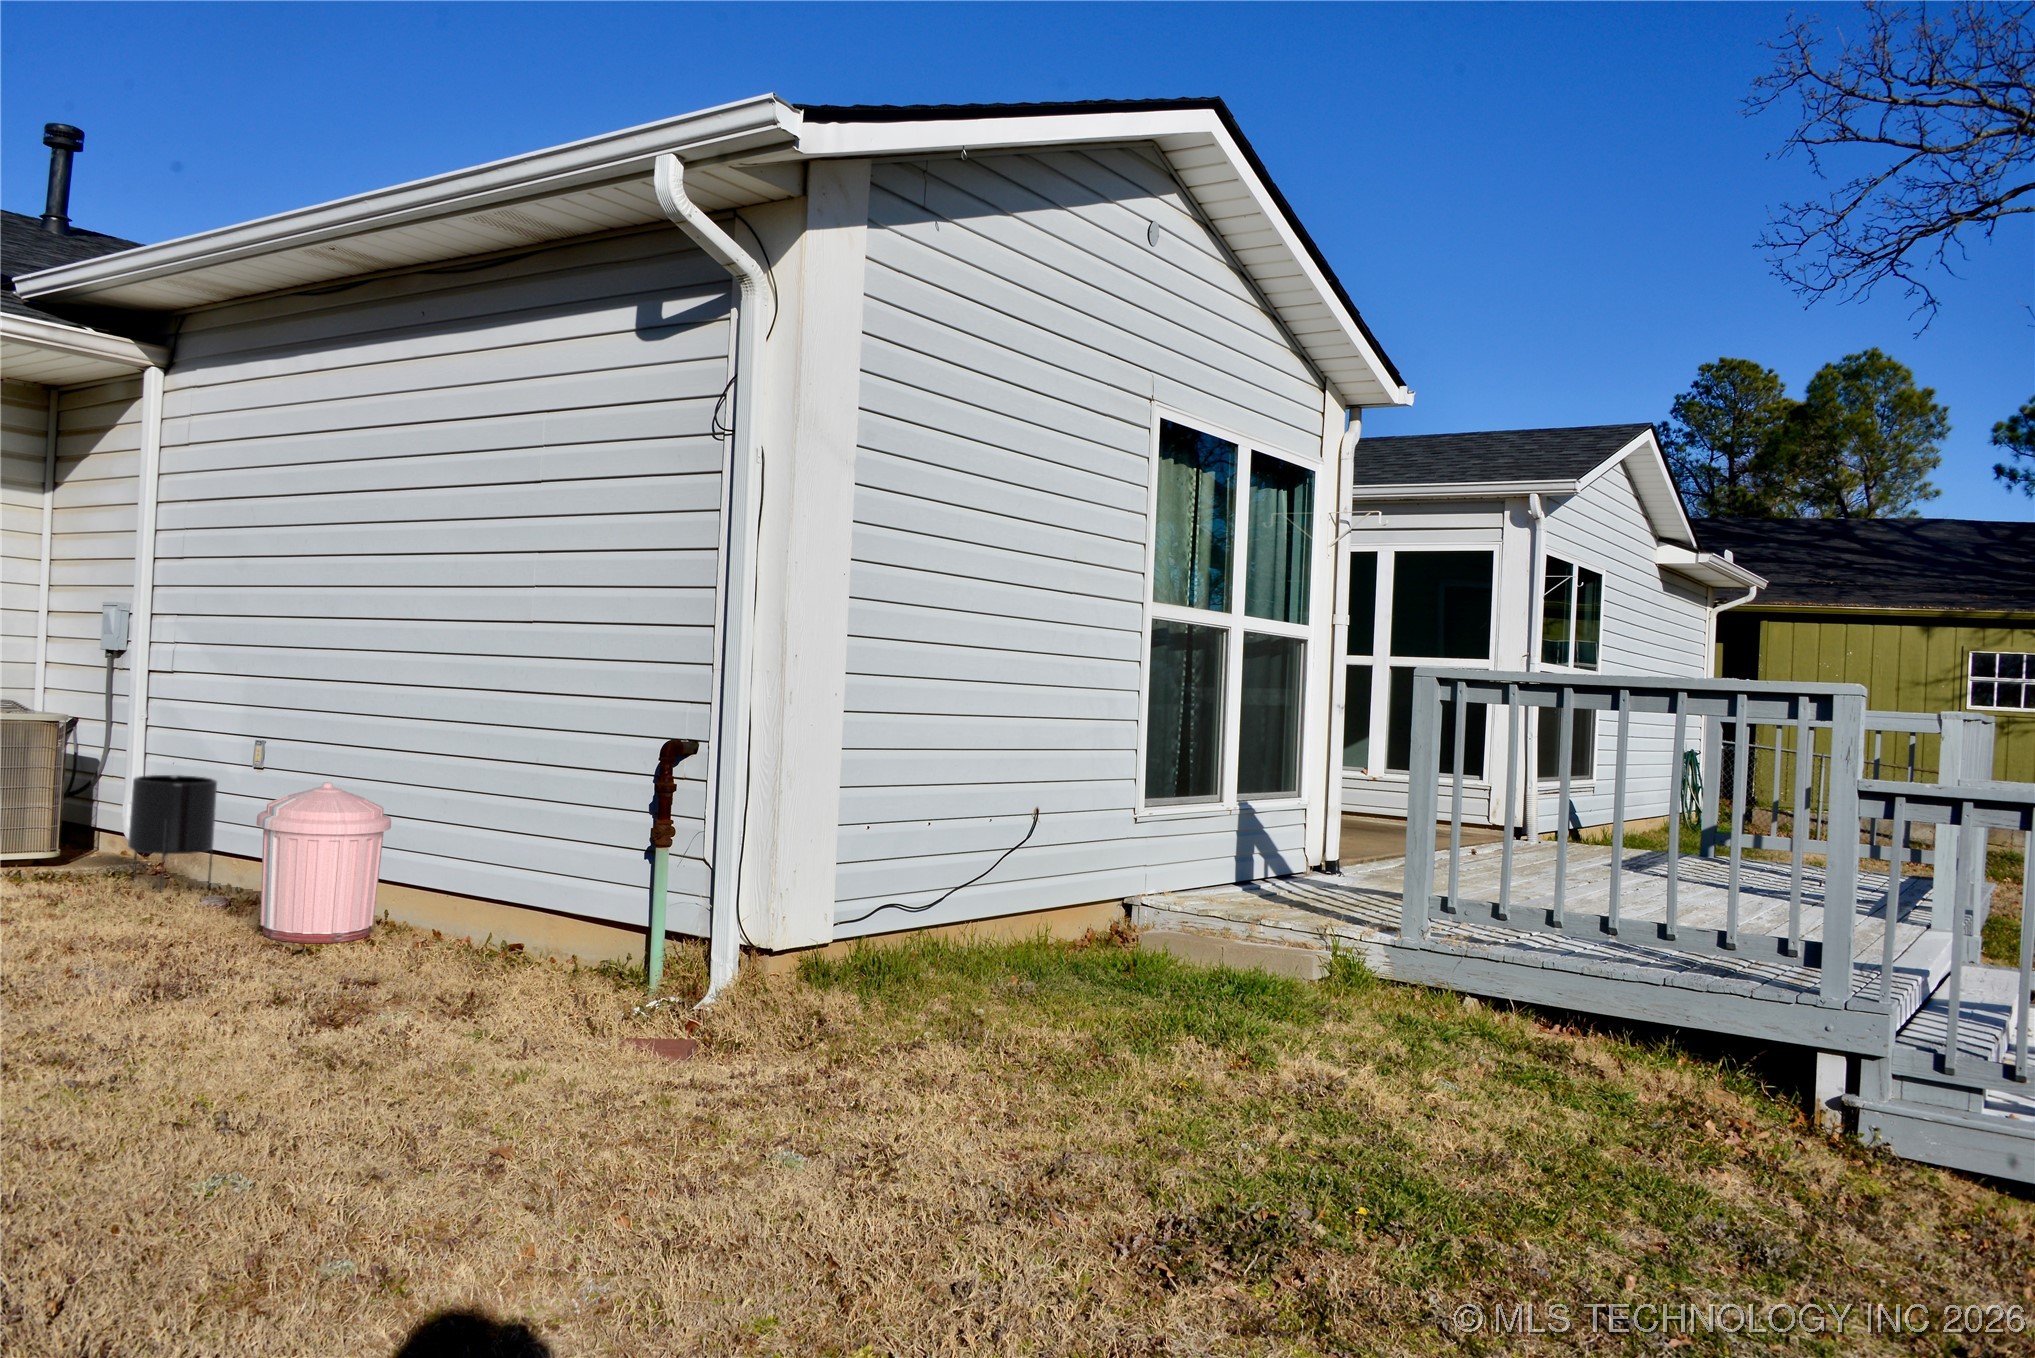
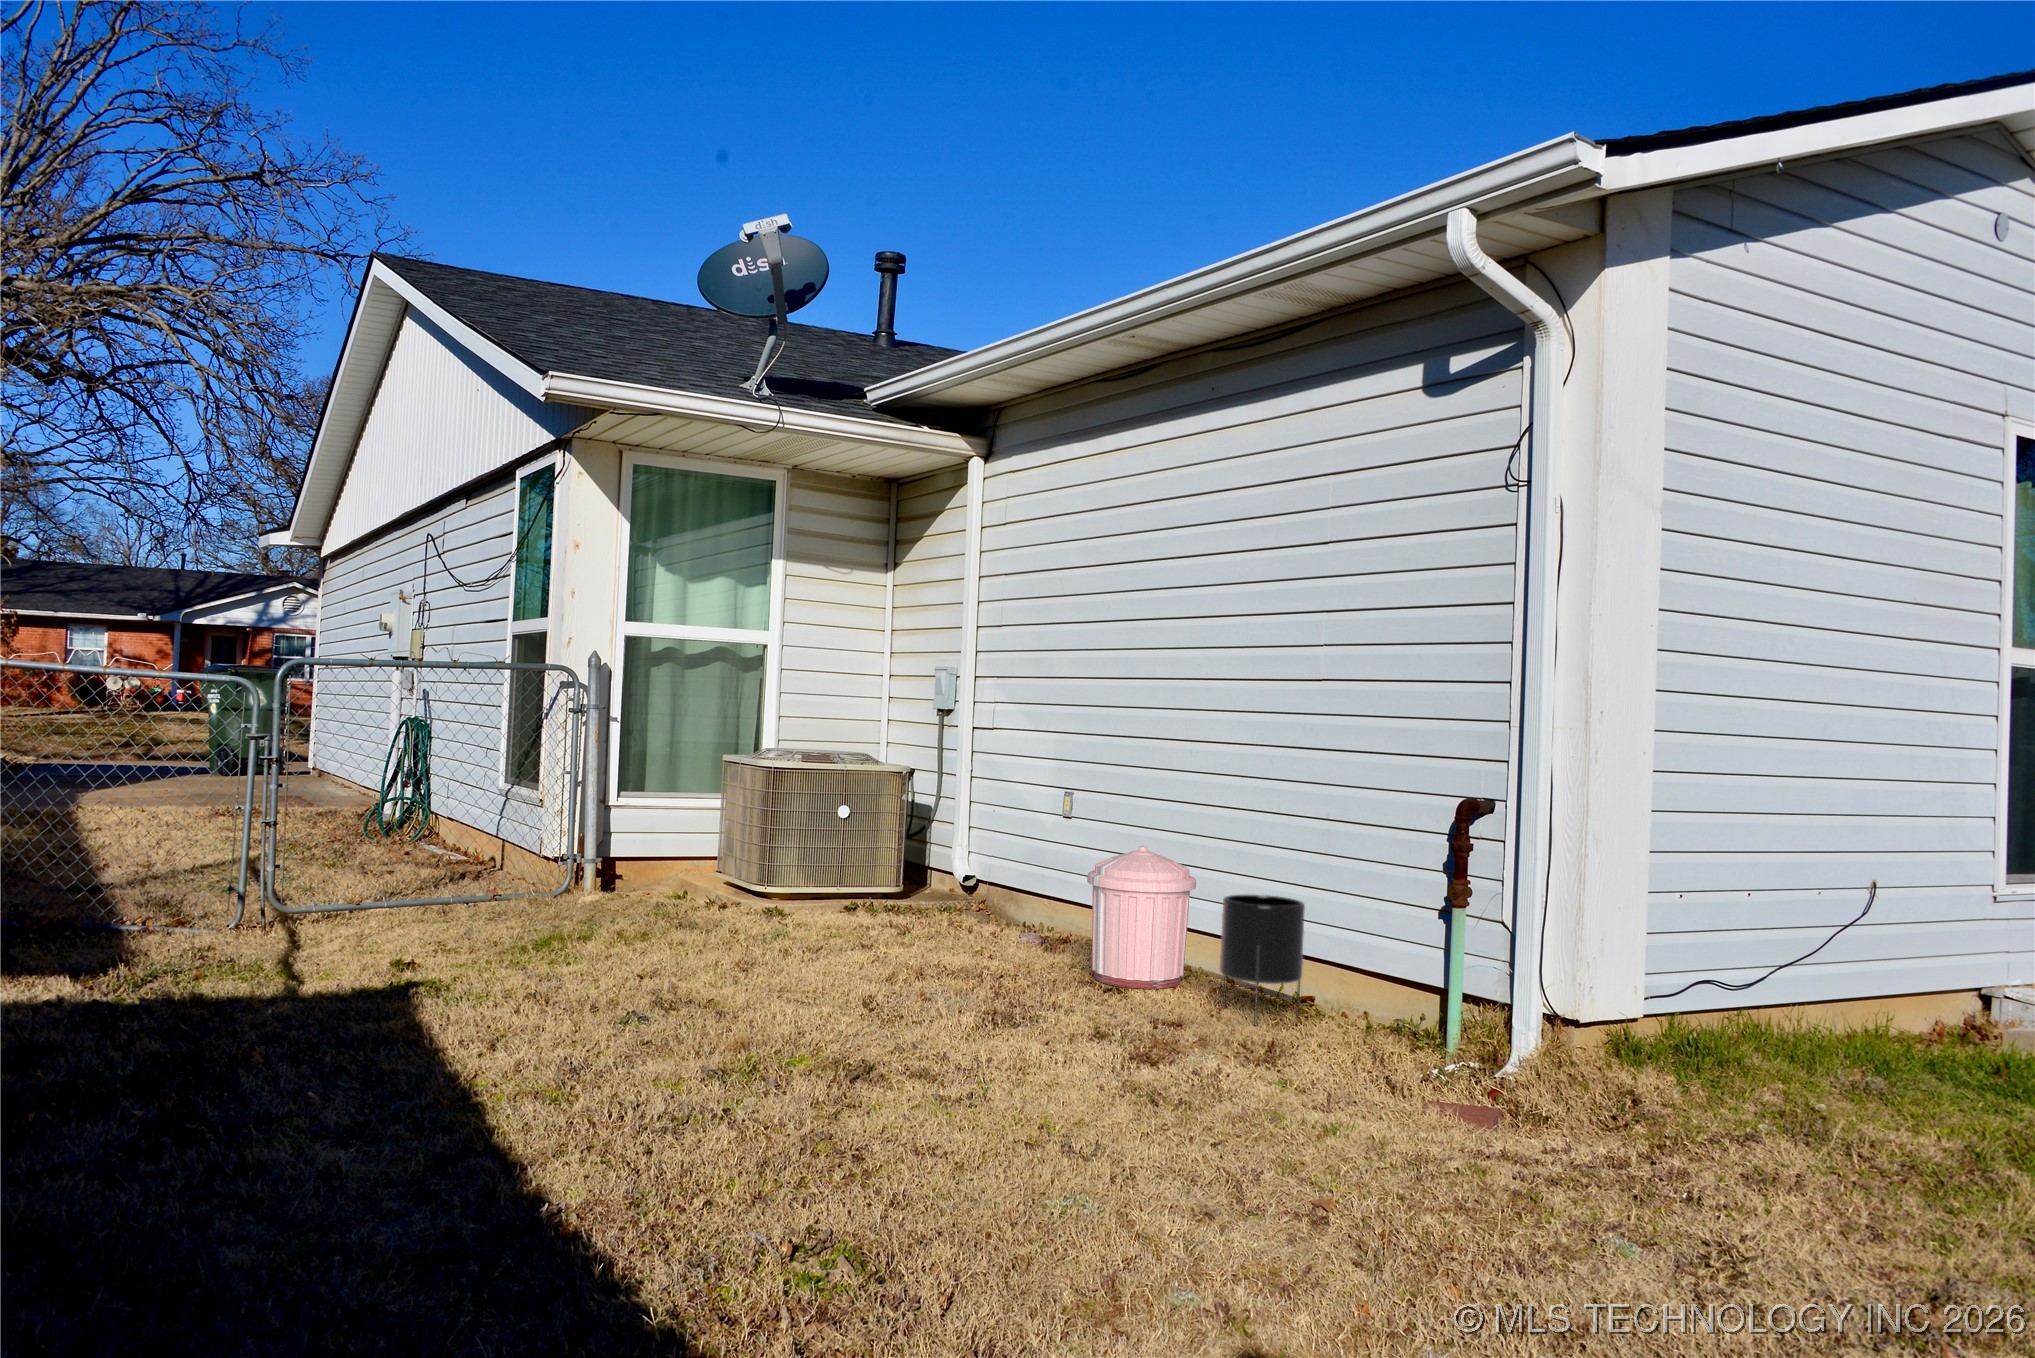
planter: present [128,775,217,892] -> present [1220,895,1305,1024]

